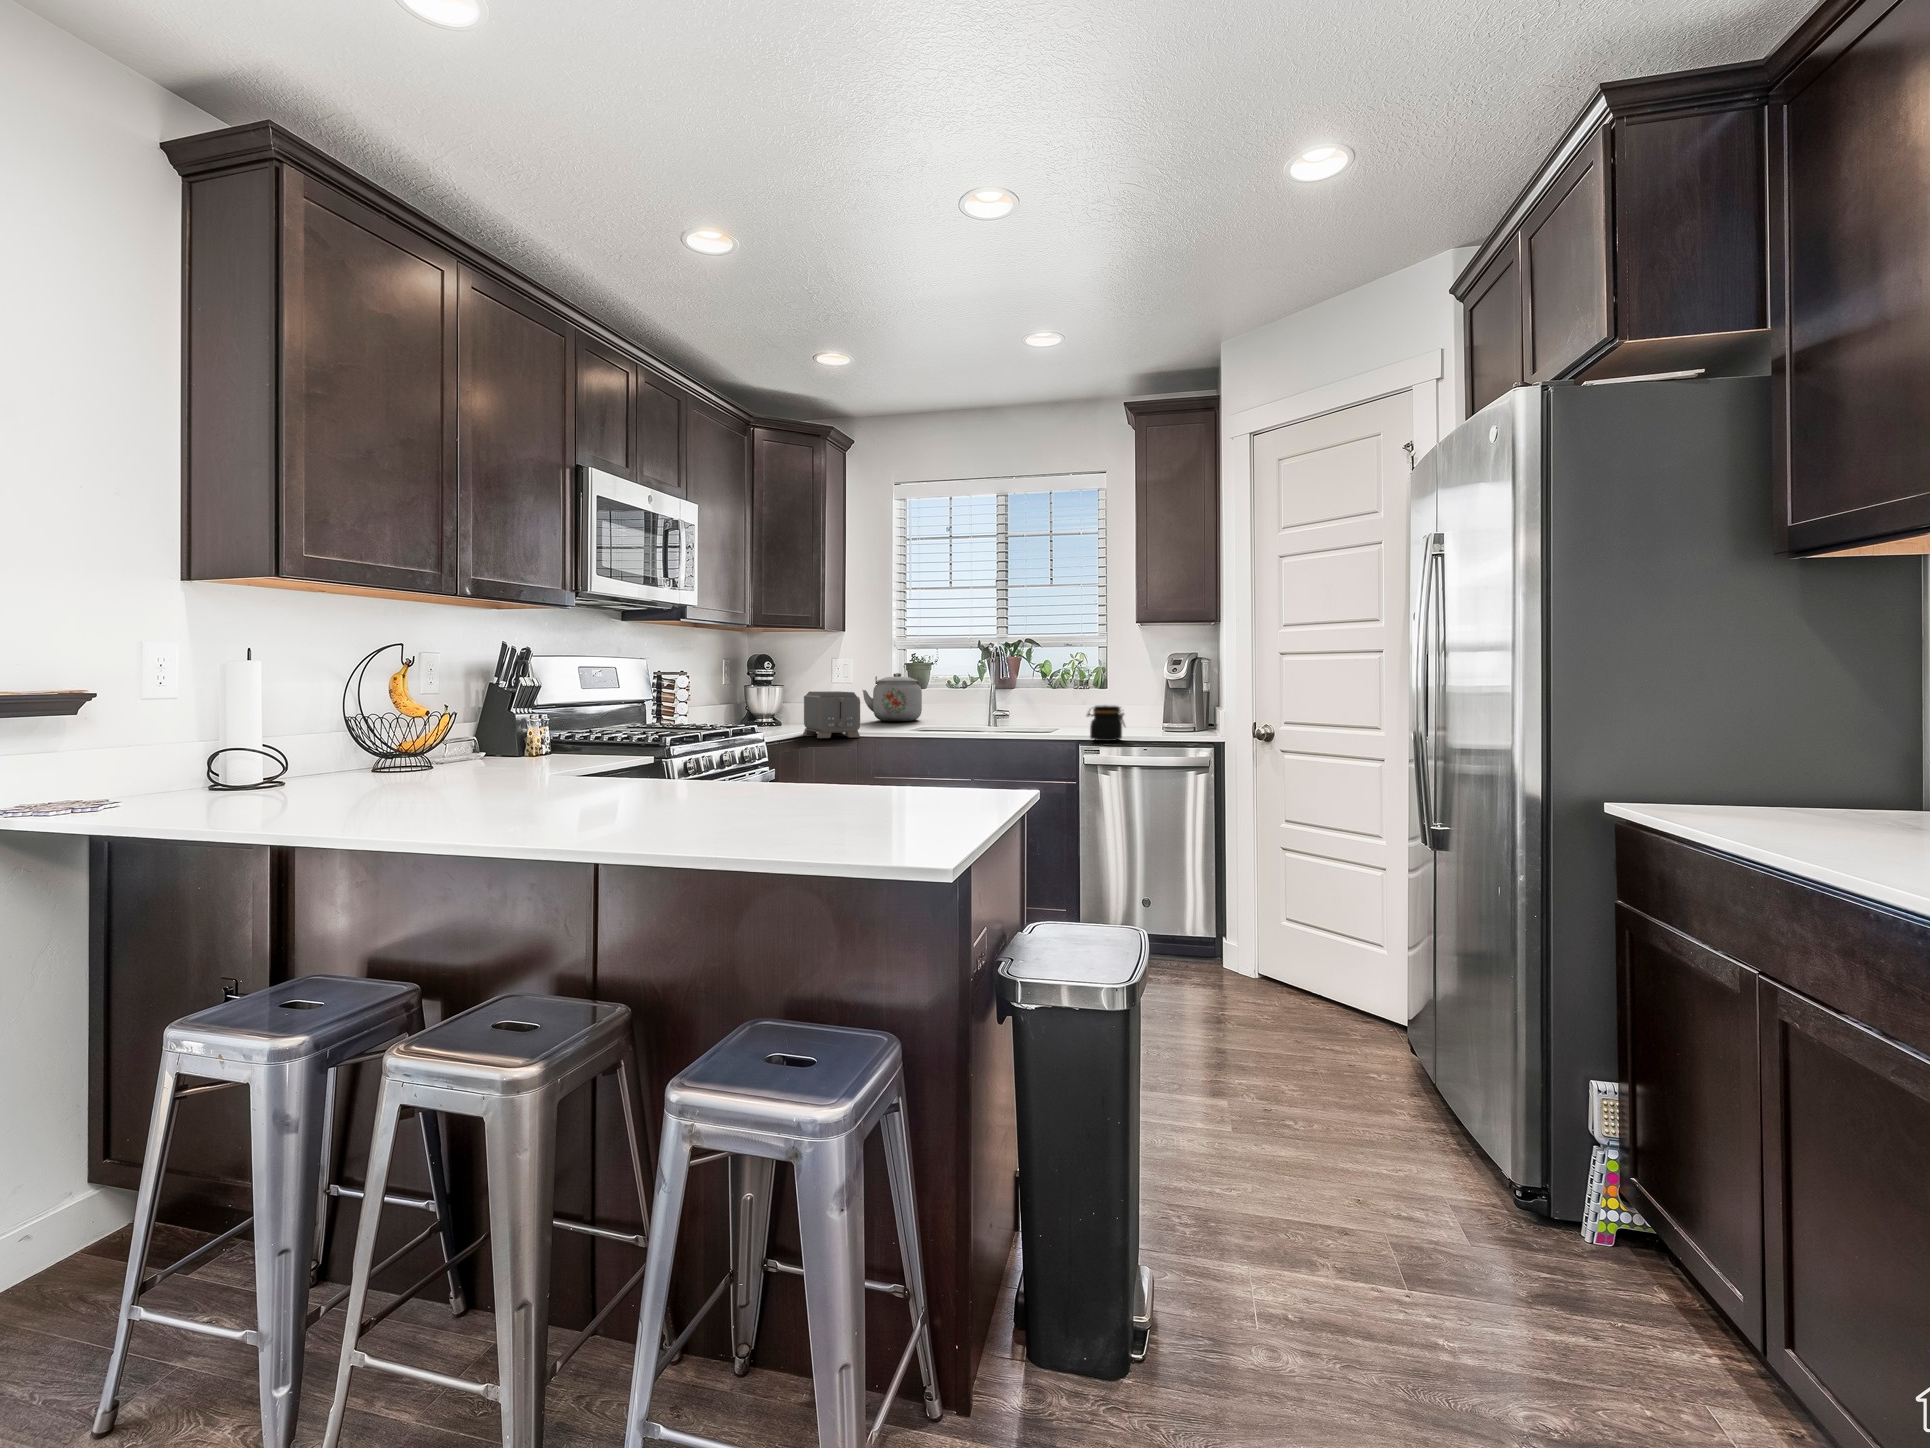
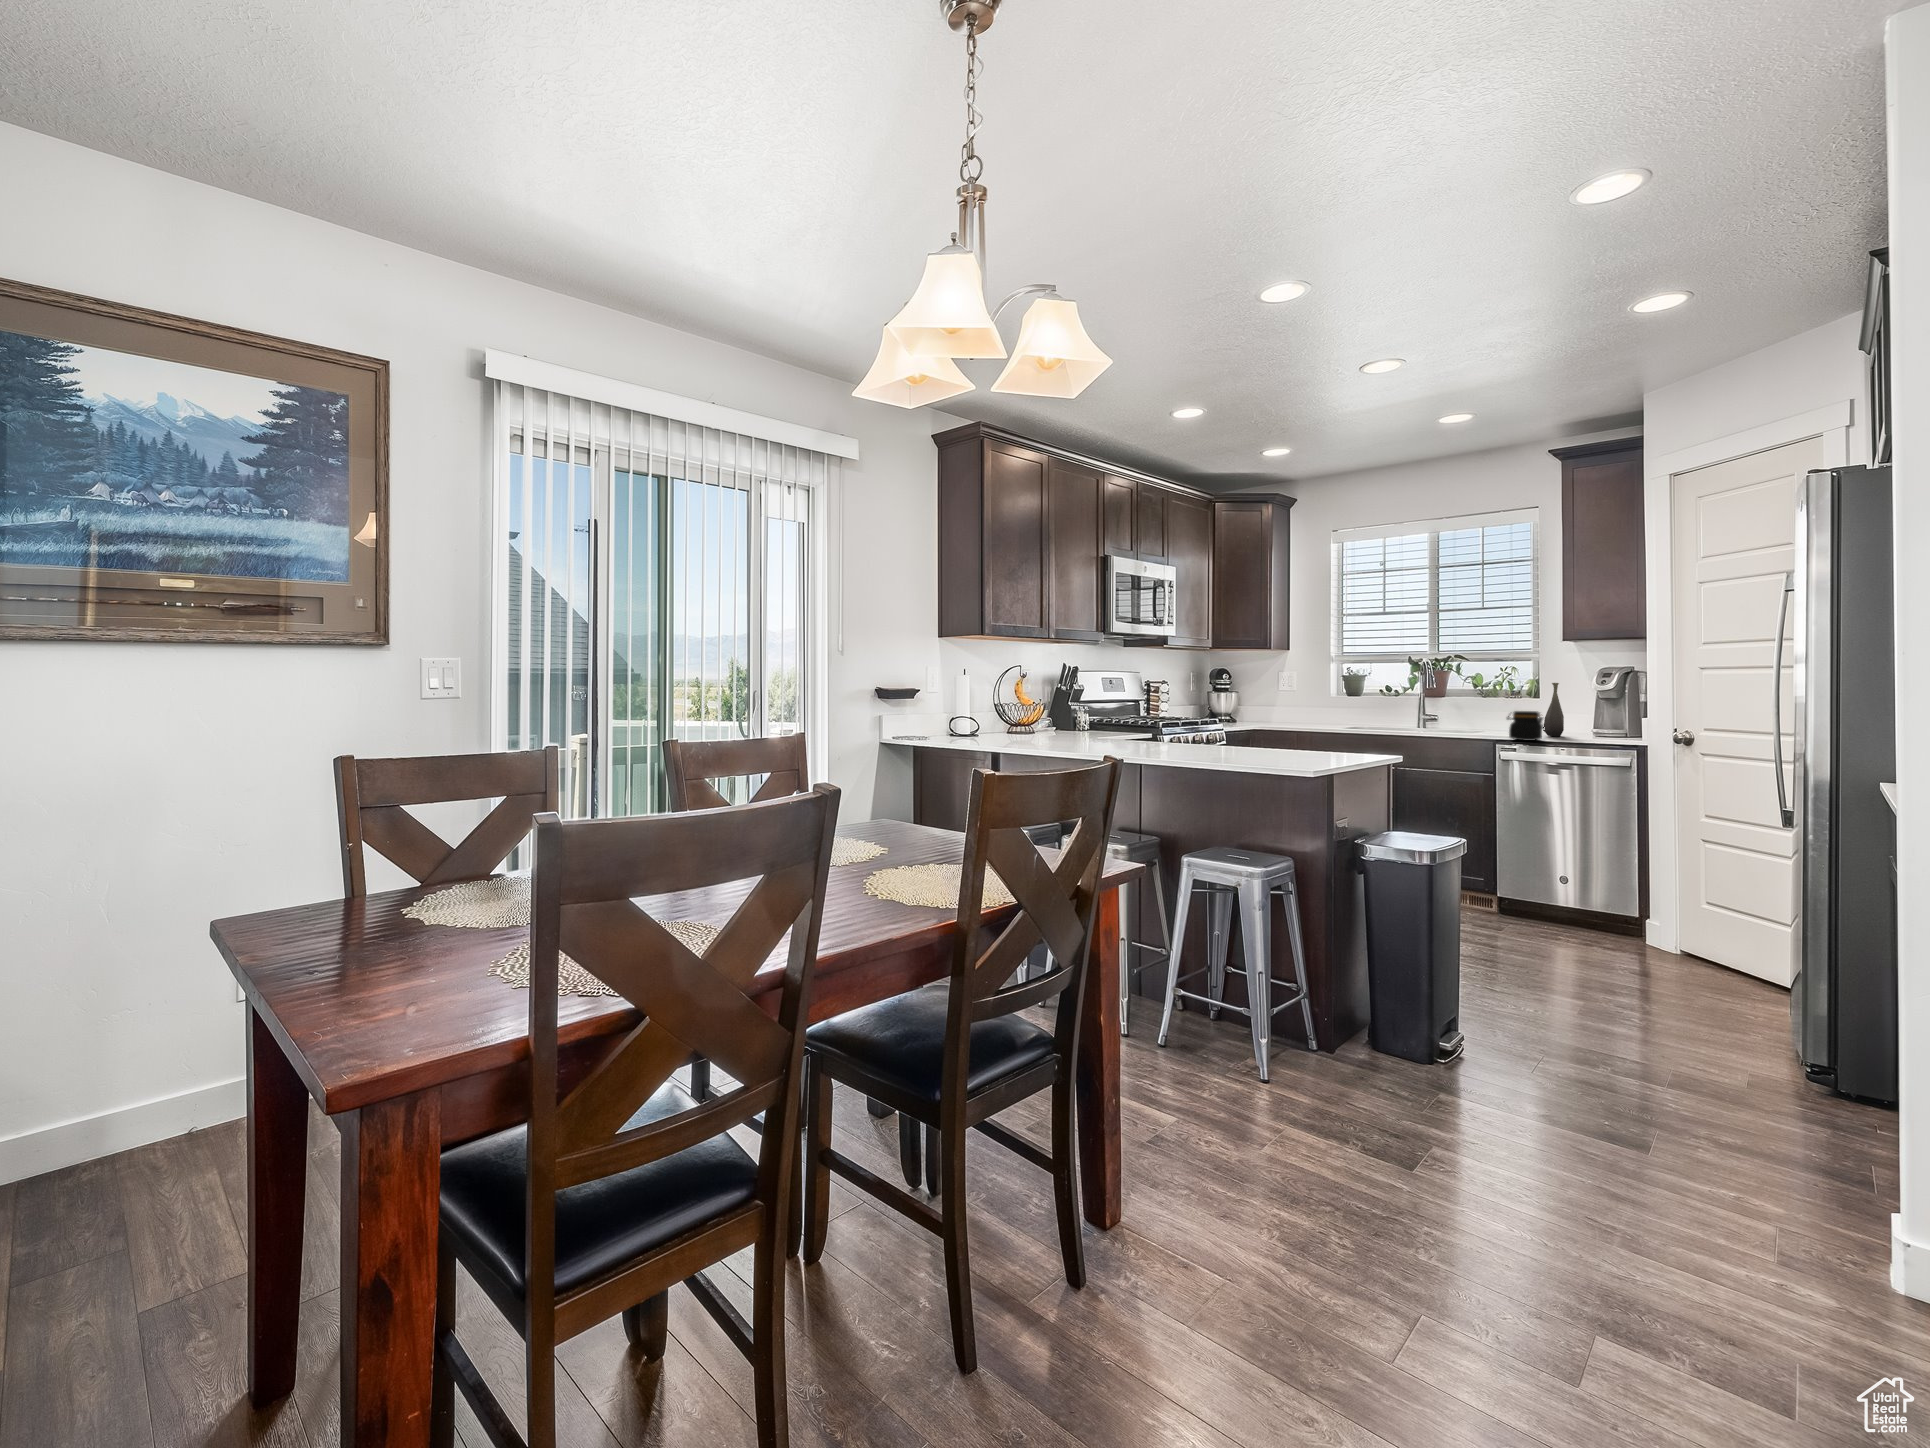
bottle: none [1120,672,1141,734] -> present [1543,683,1564,736]
kettle: present [862,673,922,721] -> none [1305,683,1357,721]
toaster: present [803,691,860,738] -> none [1256,697,1304,732]

